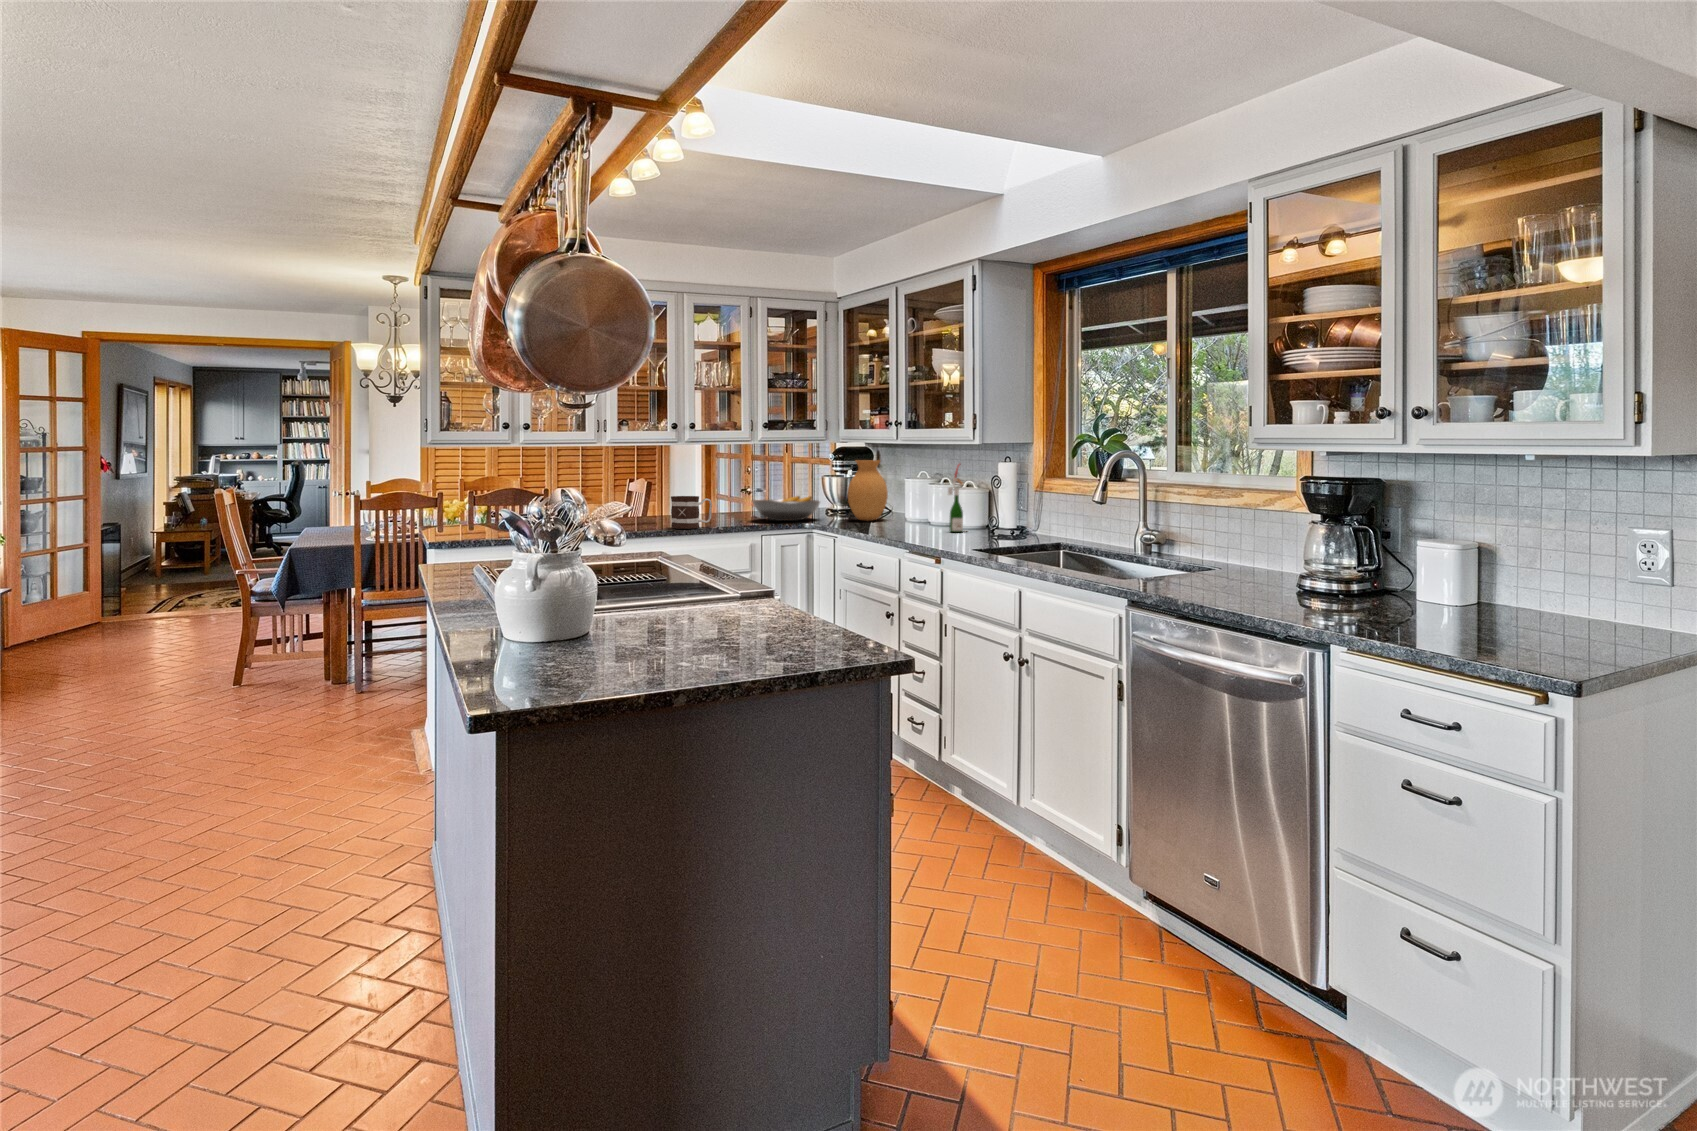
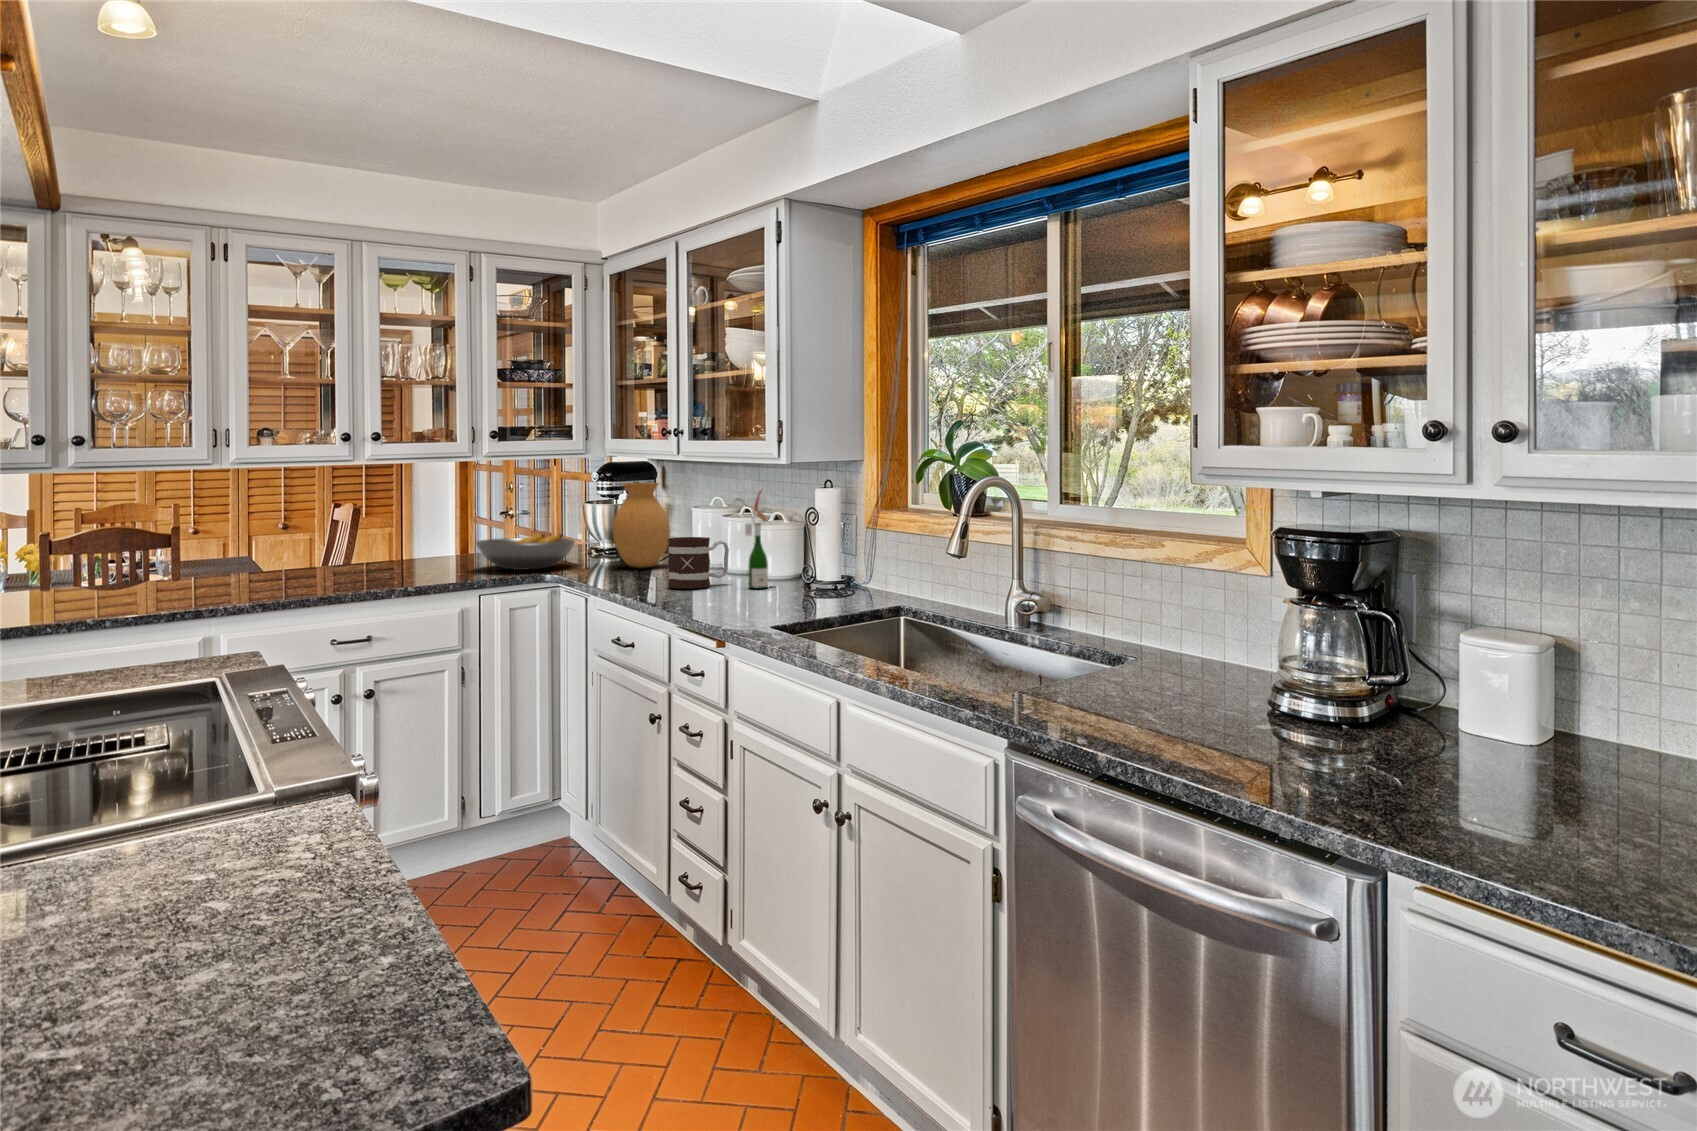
mug: present [671,496,712,529] -> present [668,537,729,588]

